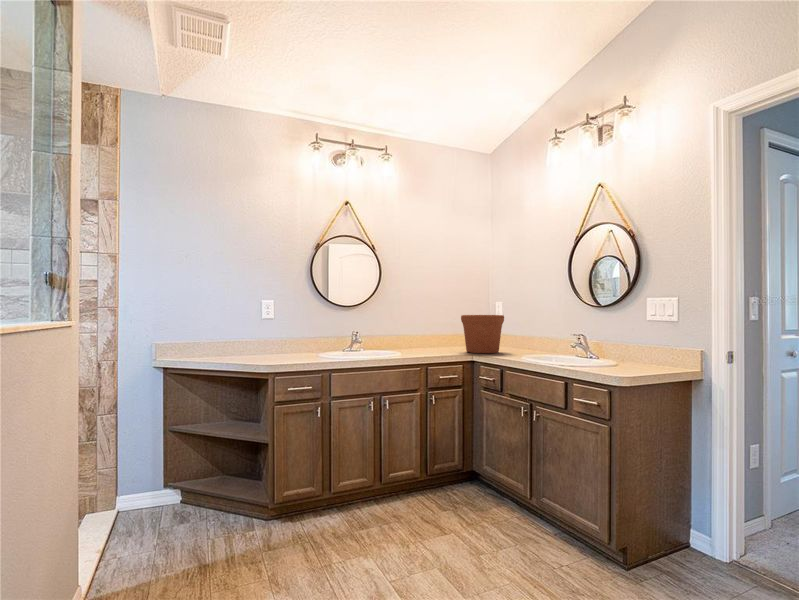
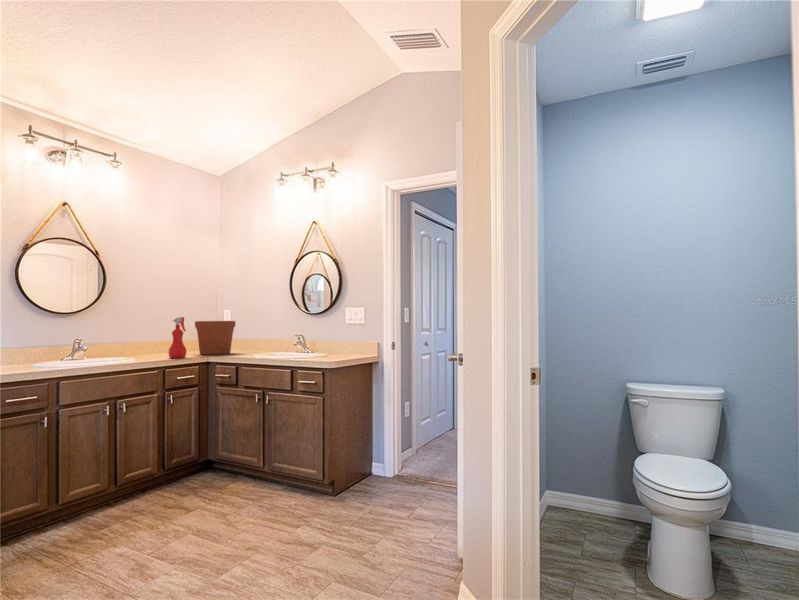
spray bottle: none [432,311,449,355] -> present [168,317,186,358]

